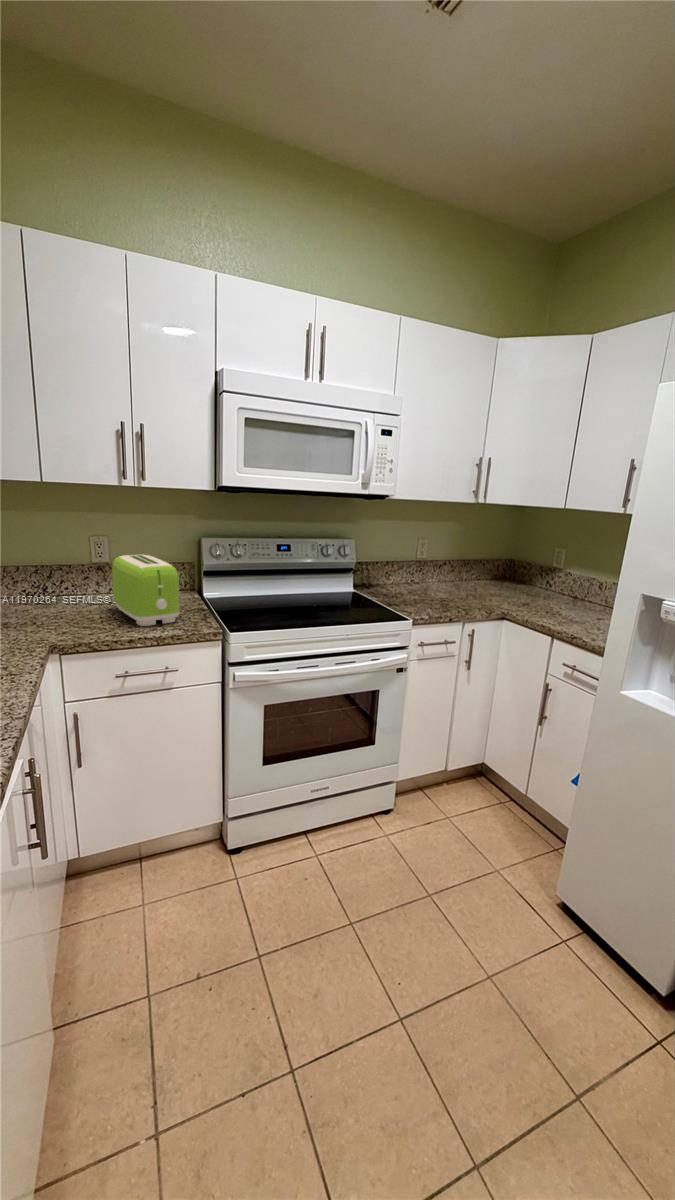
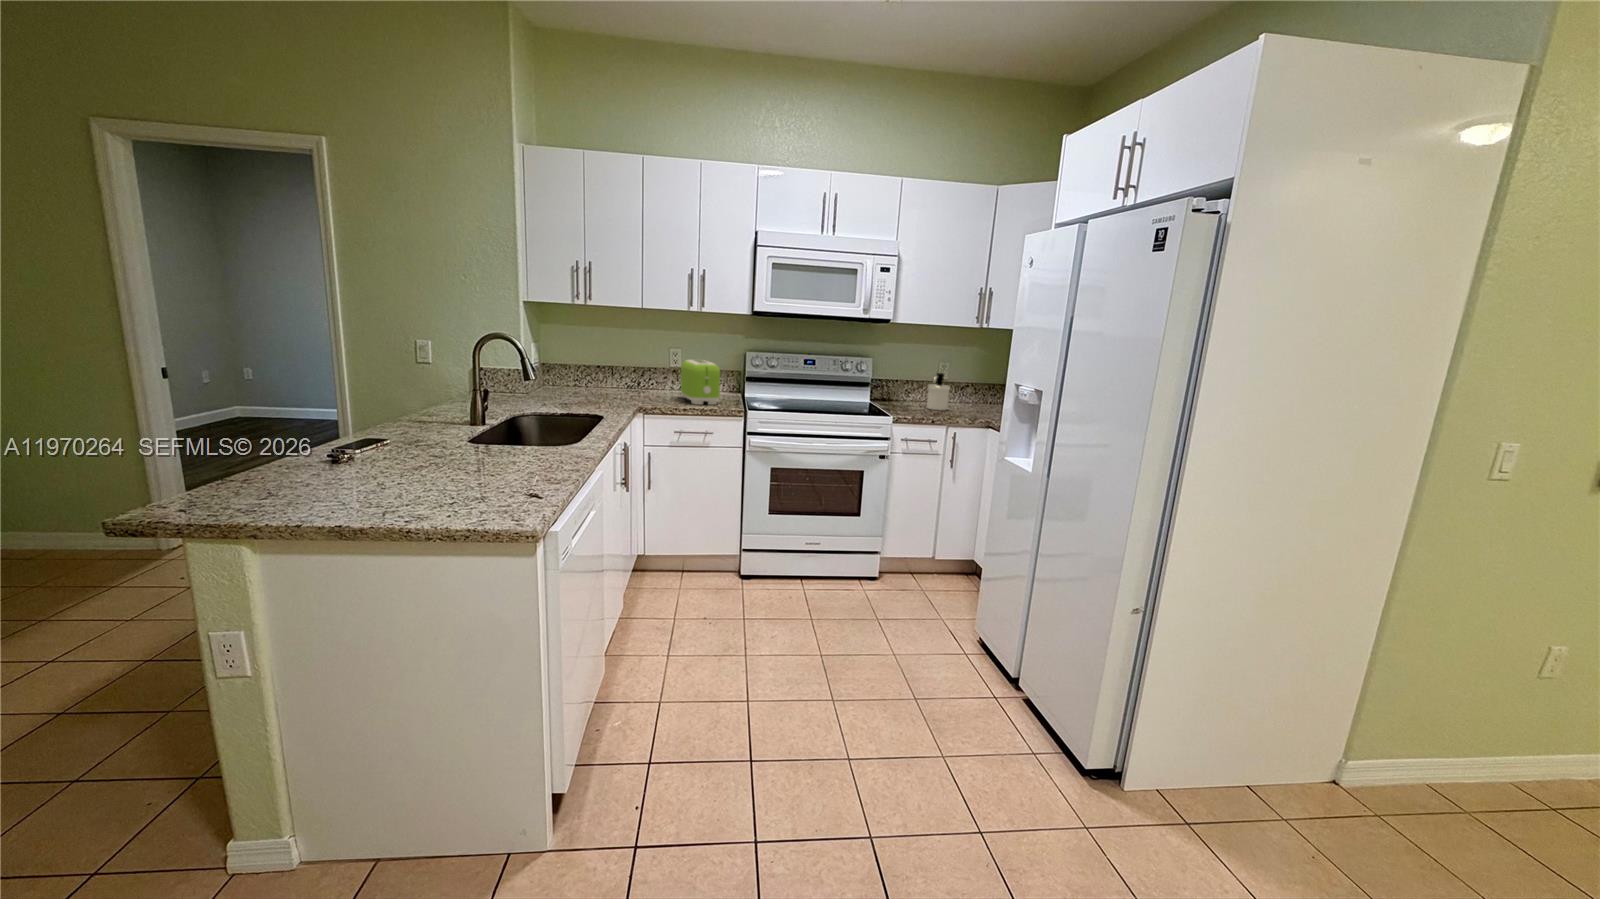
soap dispenser: none [421,555,448,598] -> present [927,373,950,410]

